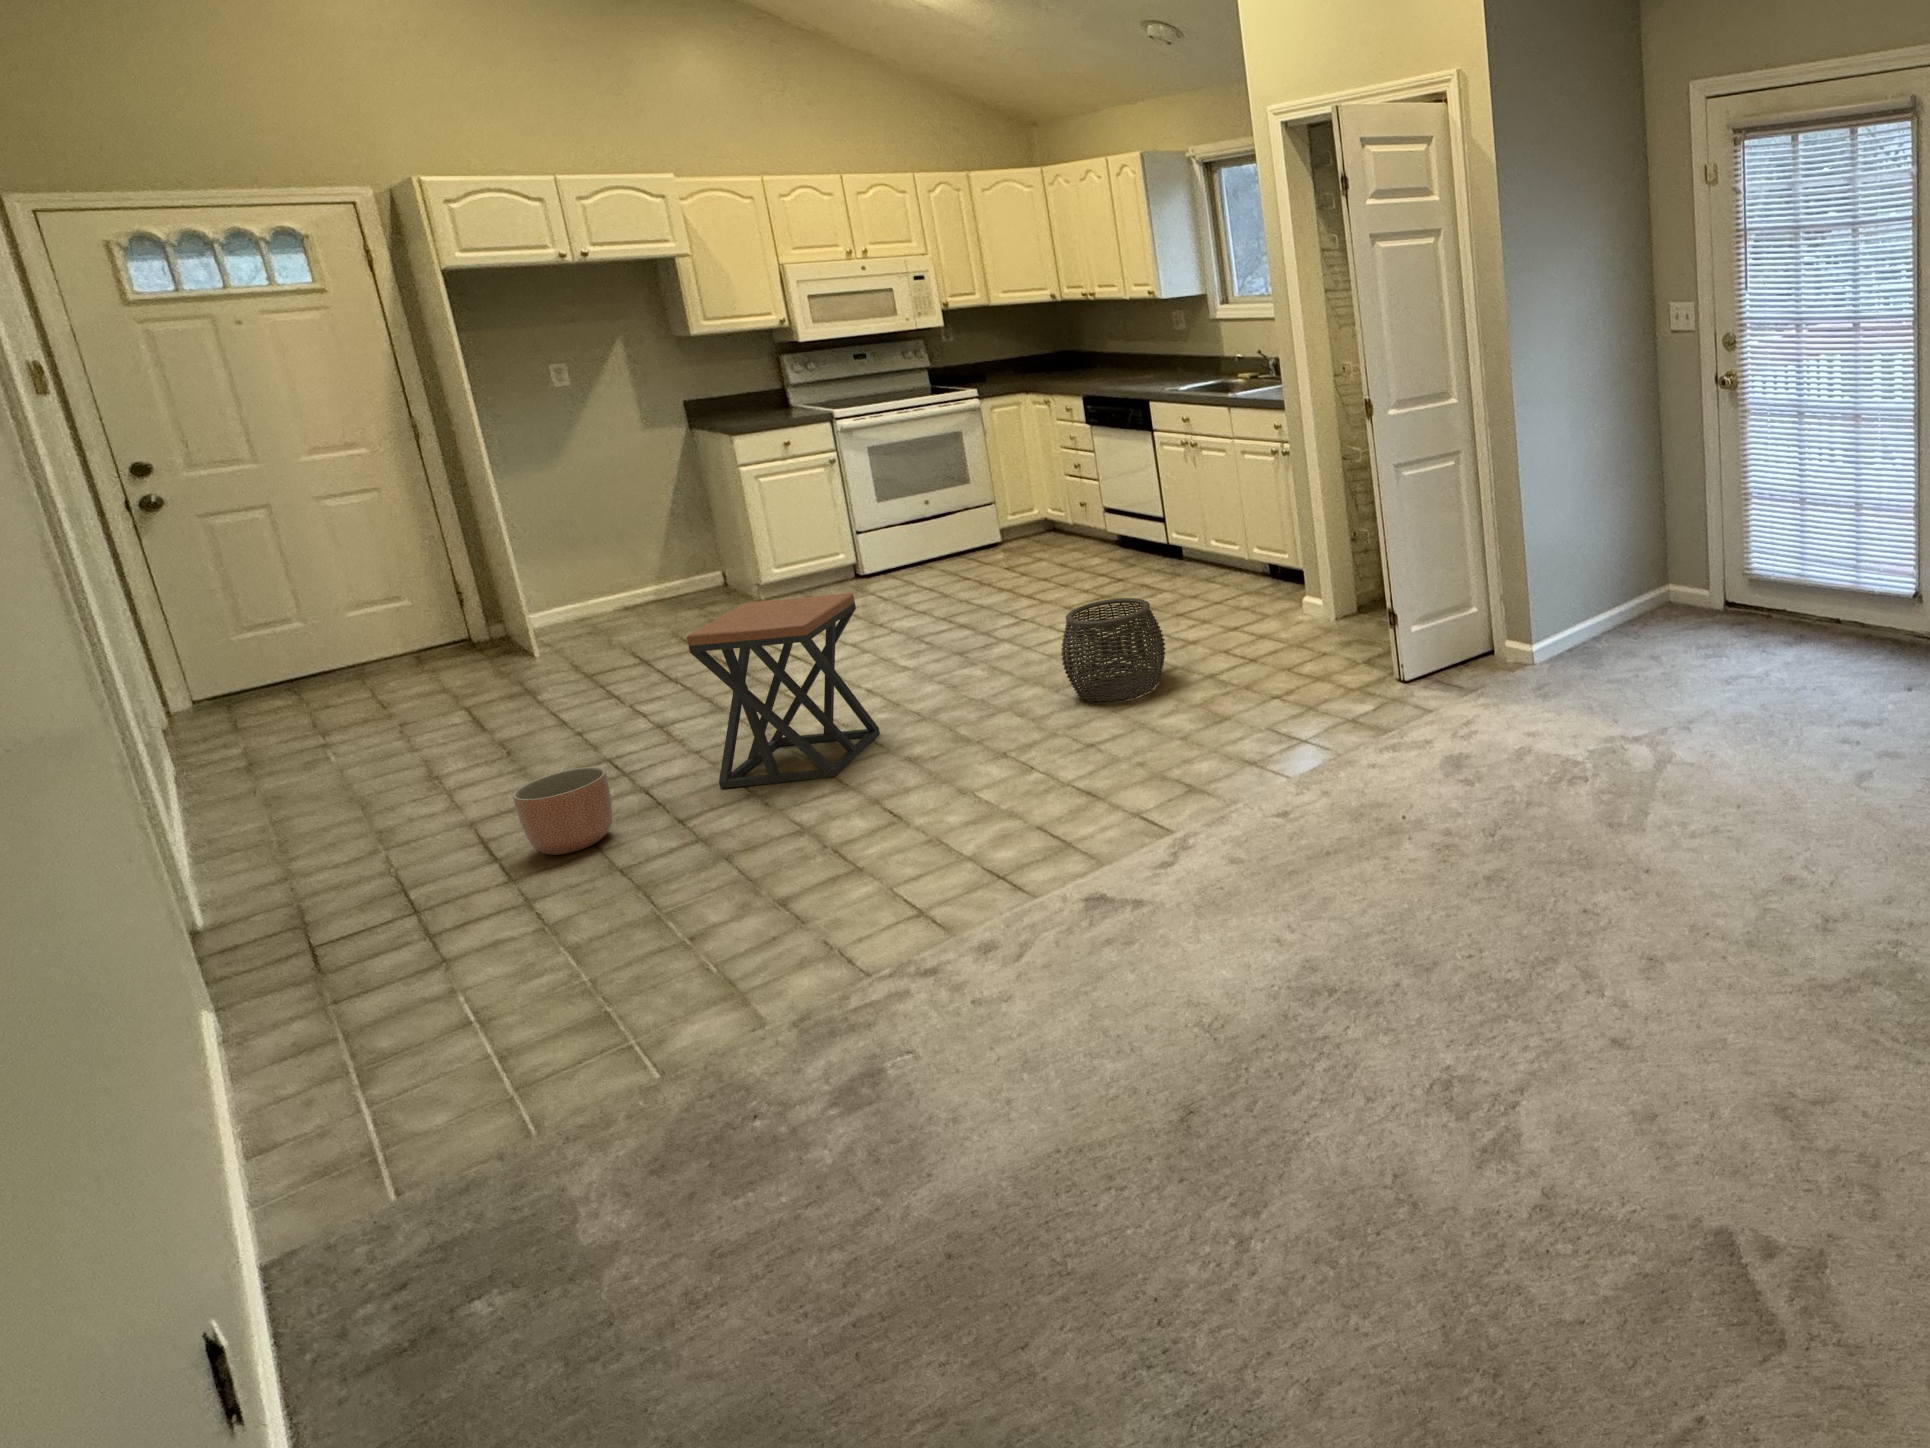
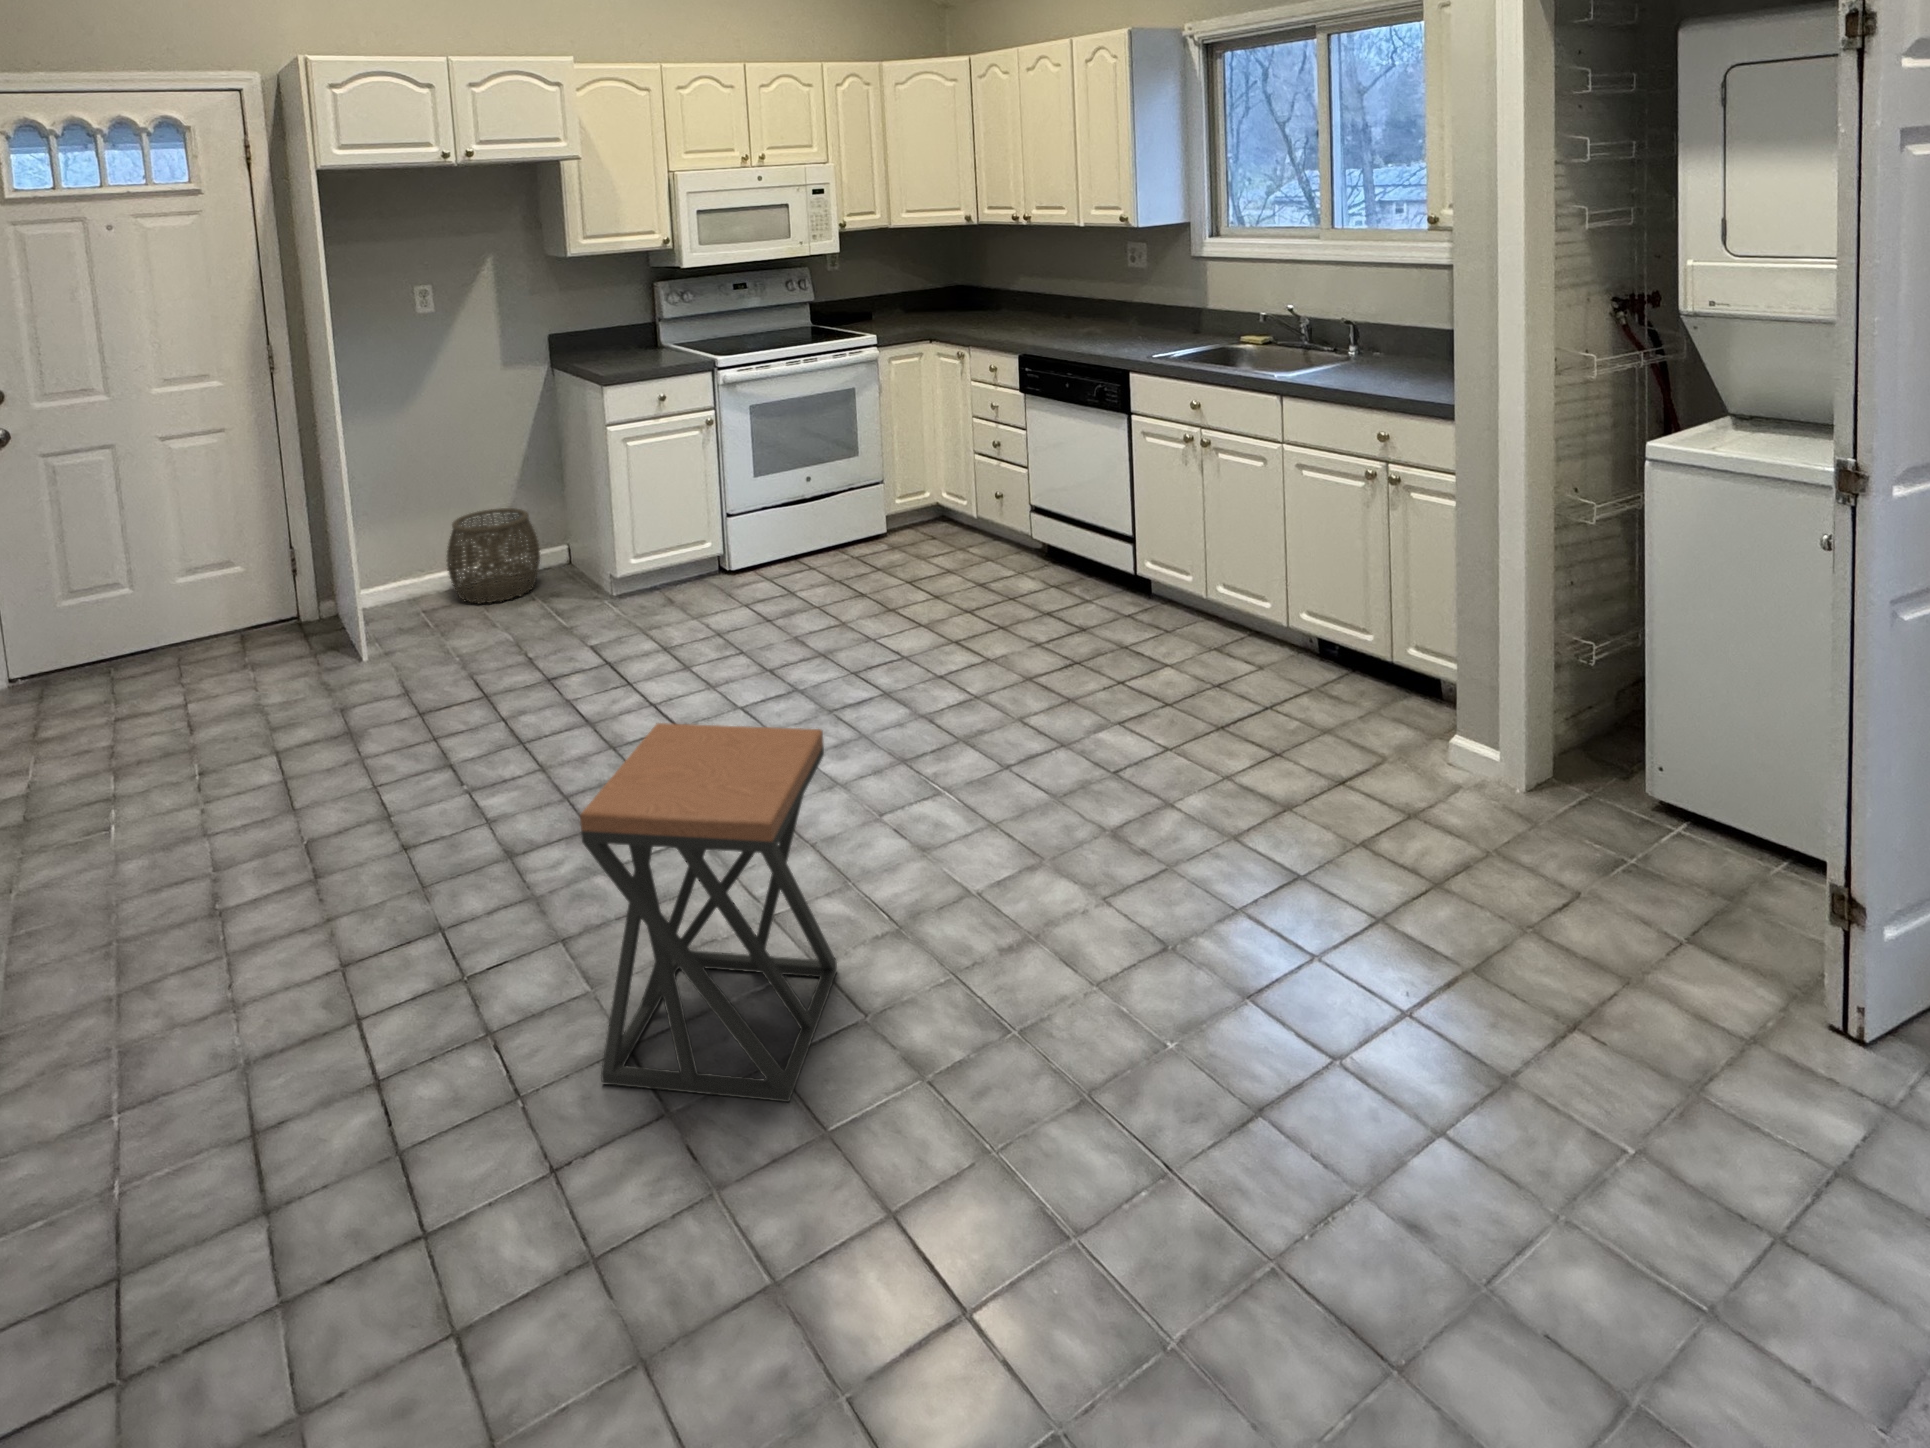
woven basket: present [1061,598,1166,702] -> present [446,508,540,603]
planter: present [513,767,612,855] -> none [288,1053,439,1250]

